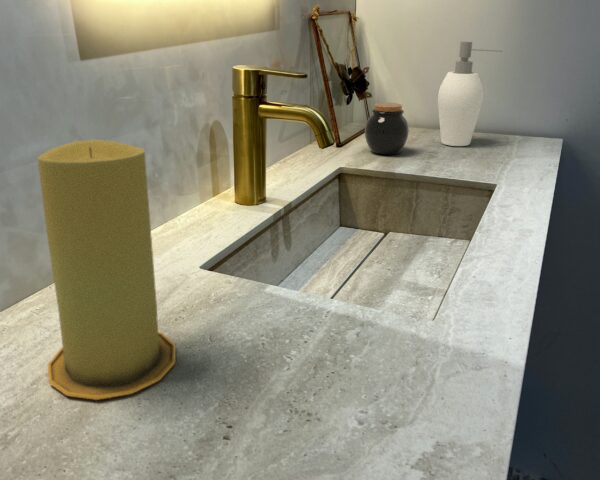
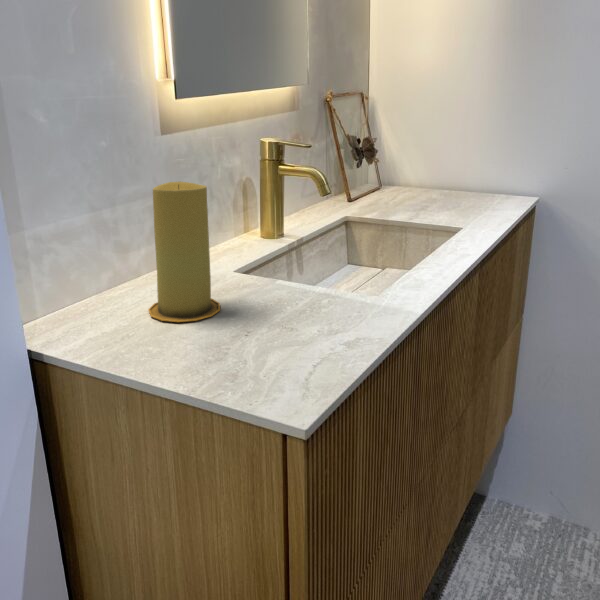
soap dispenser: present [438,42,502,146] -> none [431,117,479,201]
jar: present [365,103,409,154] -> none [369,166,404,207]

